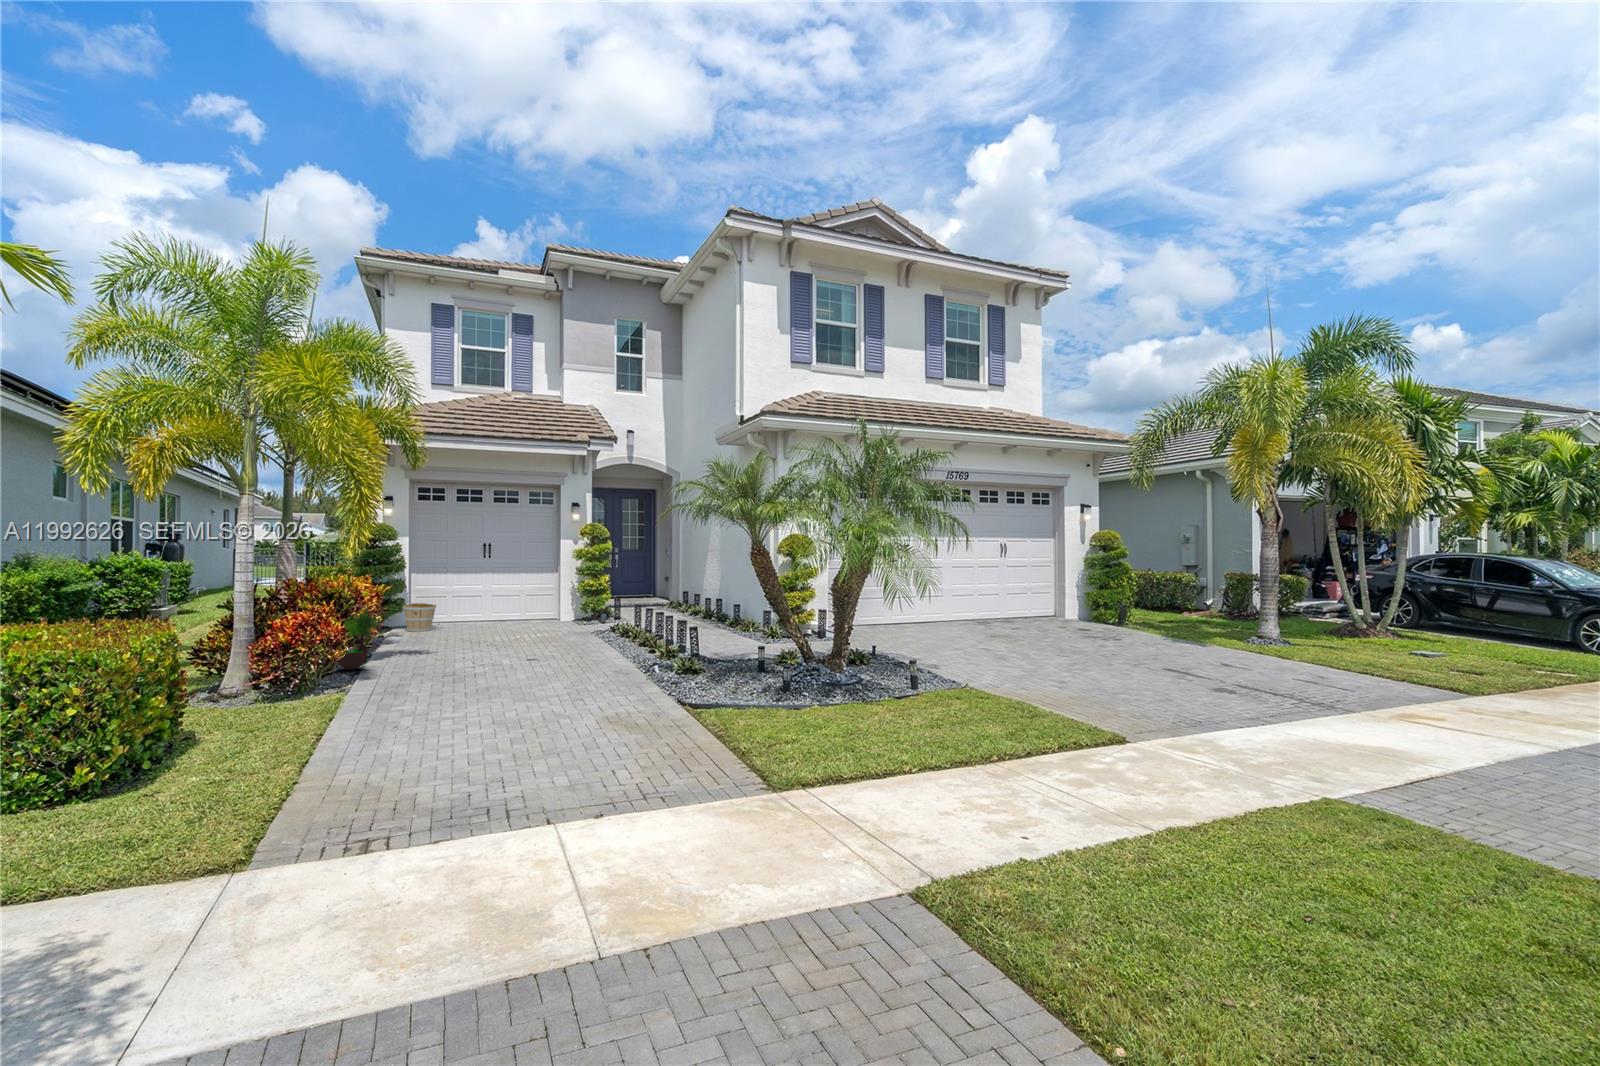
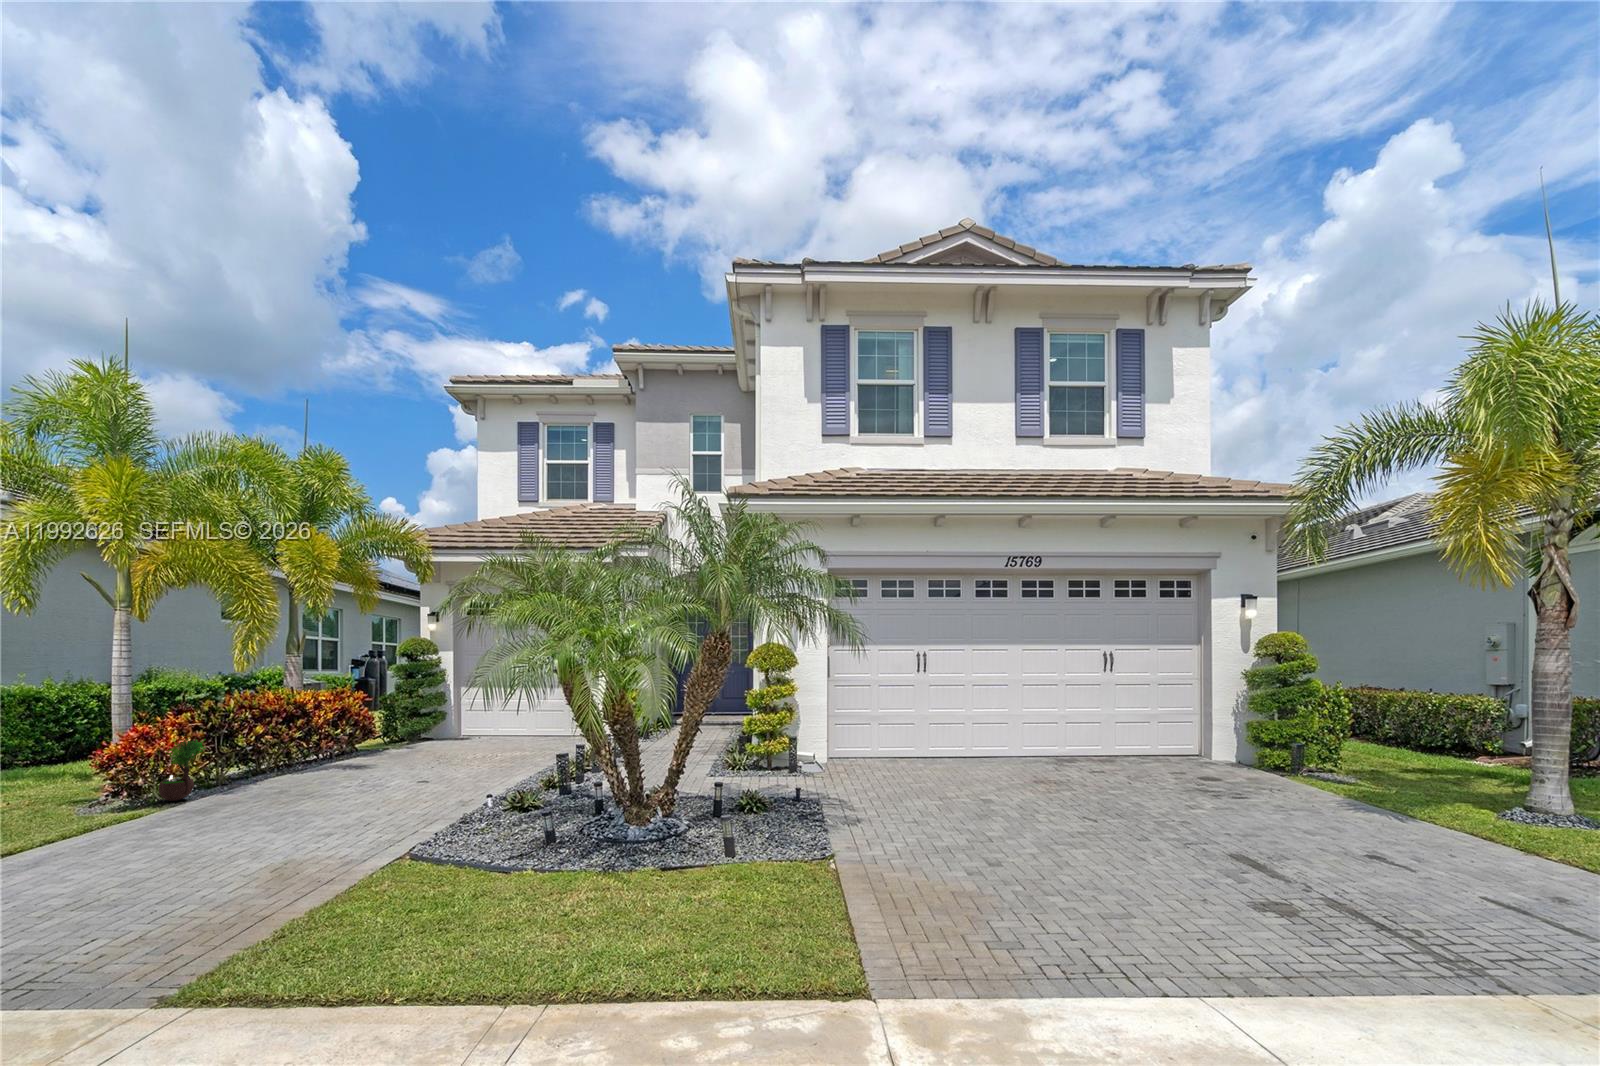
wooden bucket: present [403,603,436,632] -> none [412,718,447,748]

